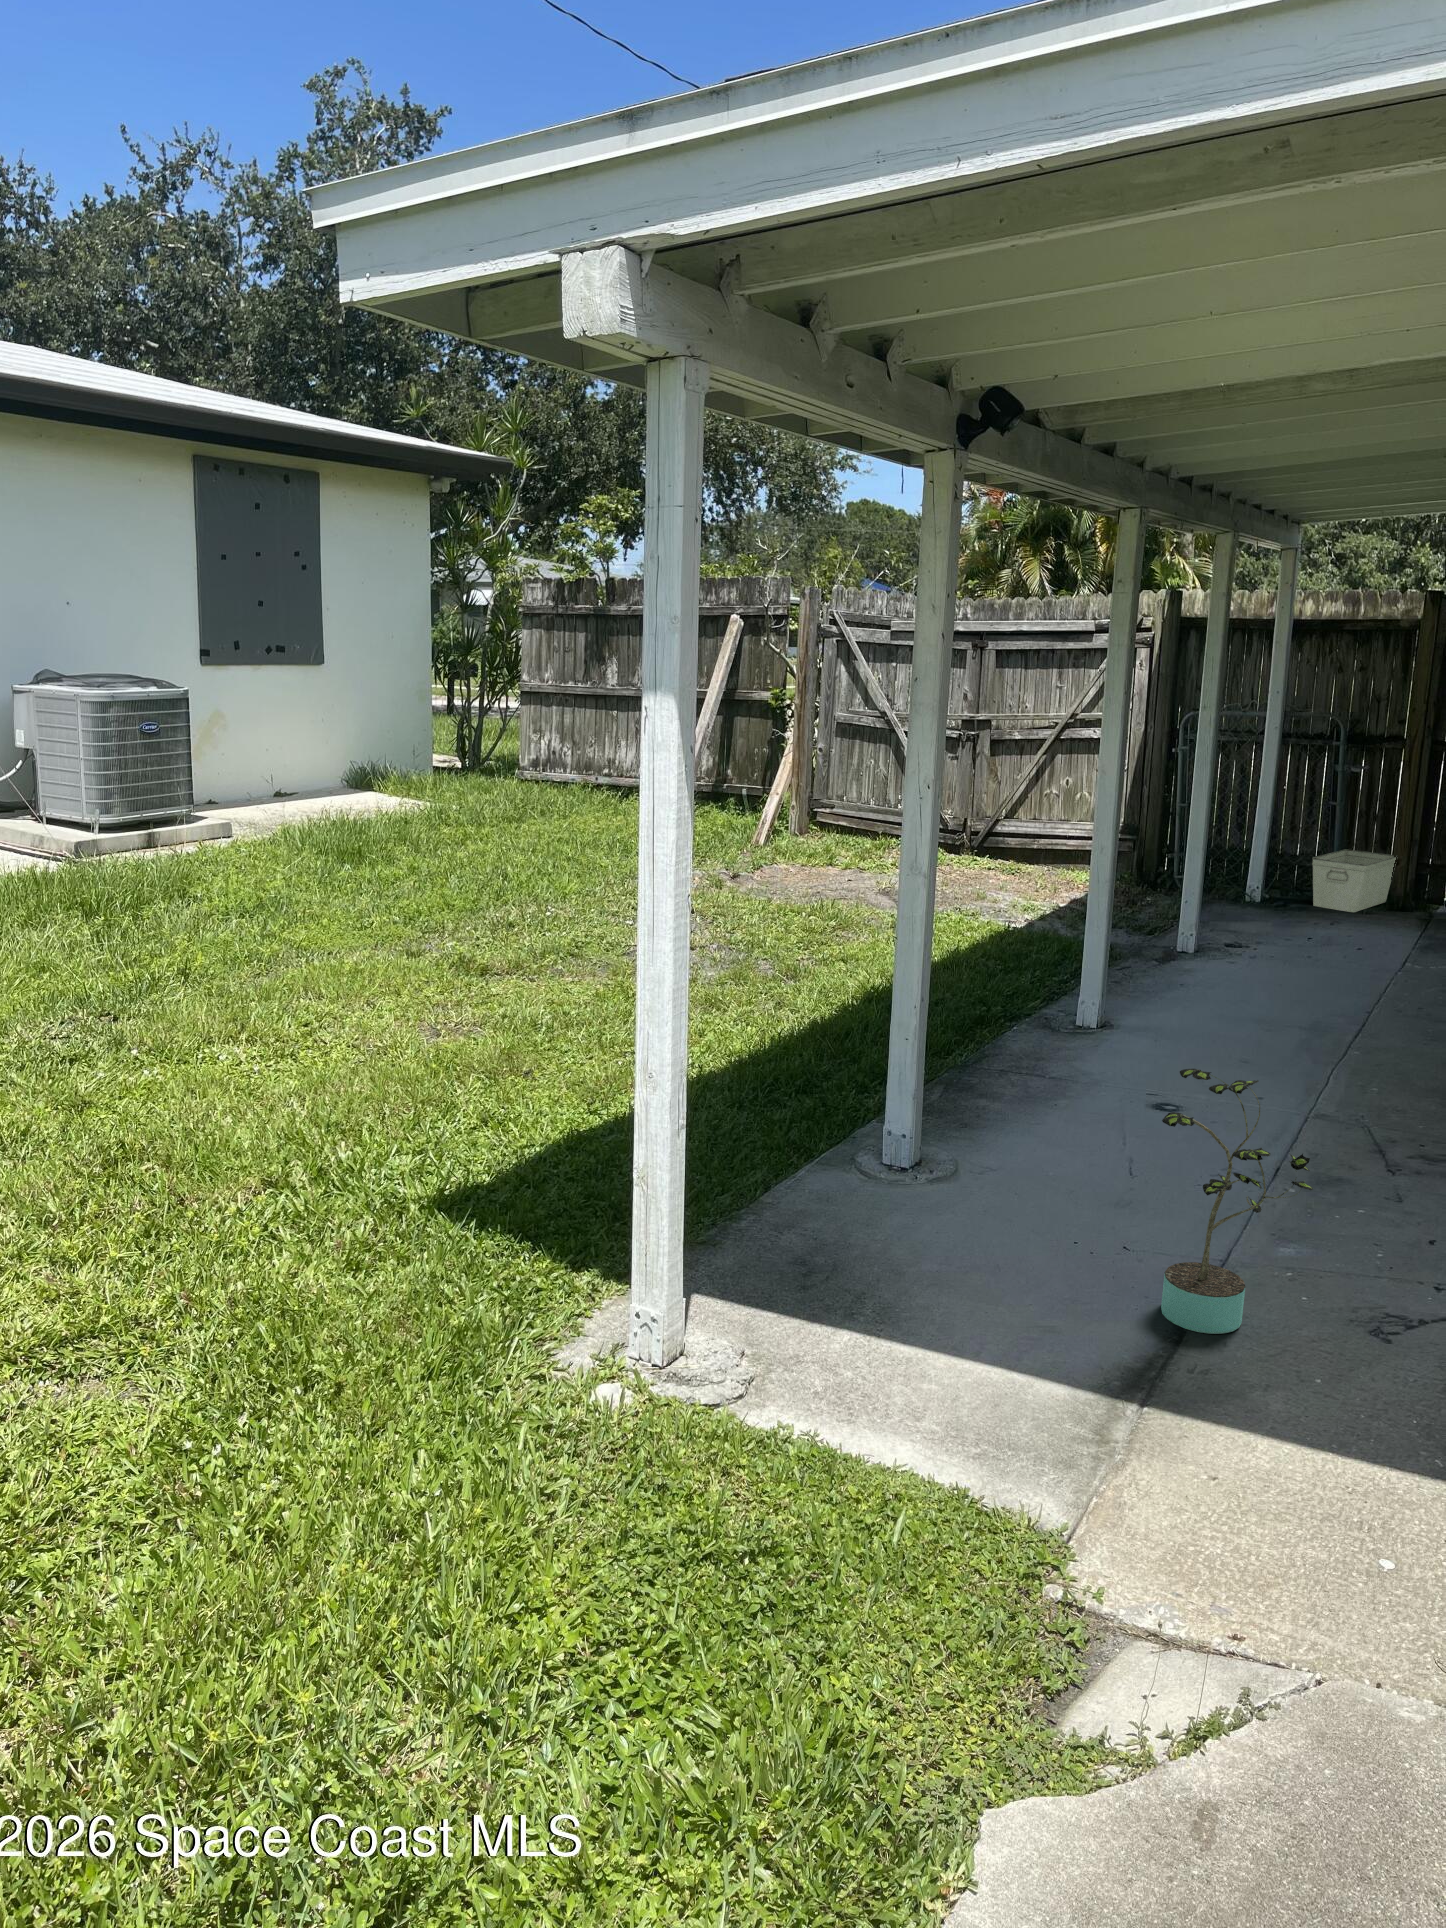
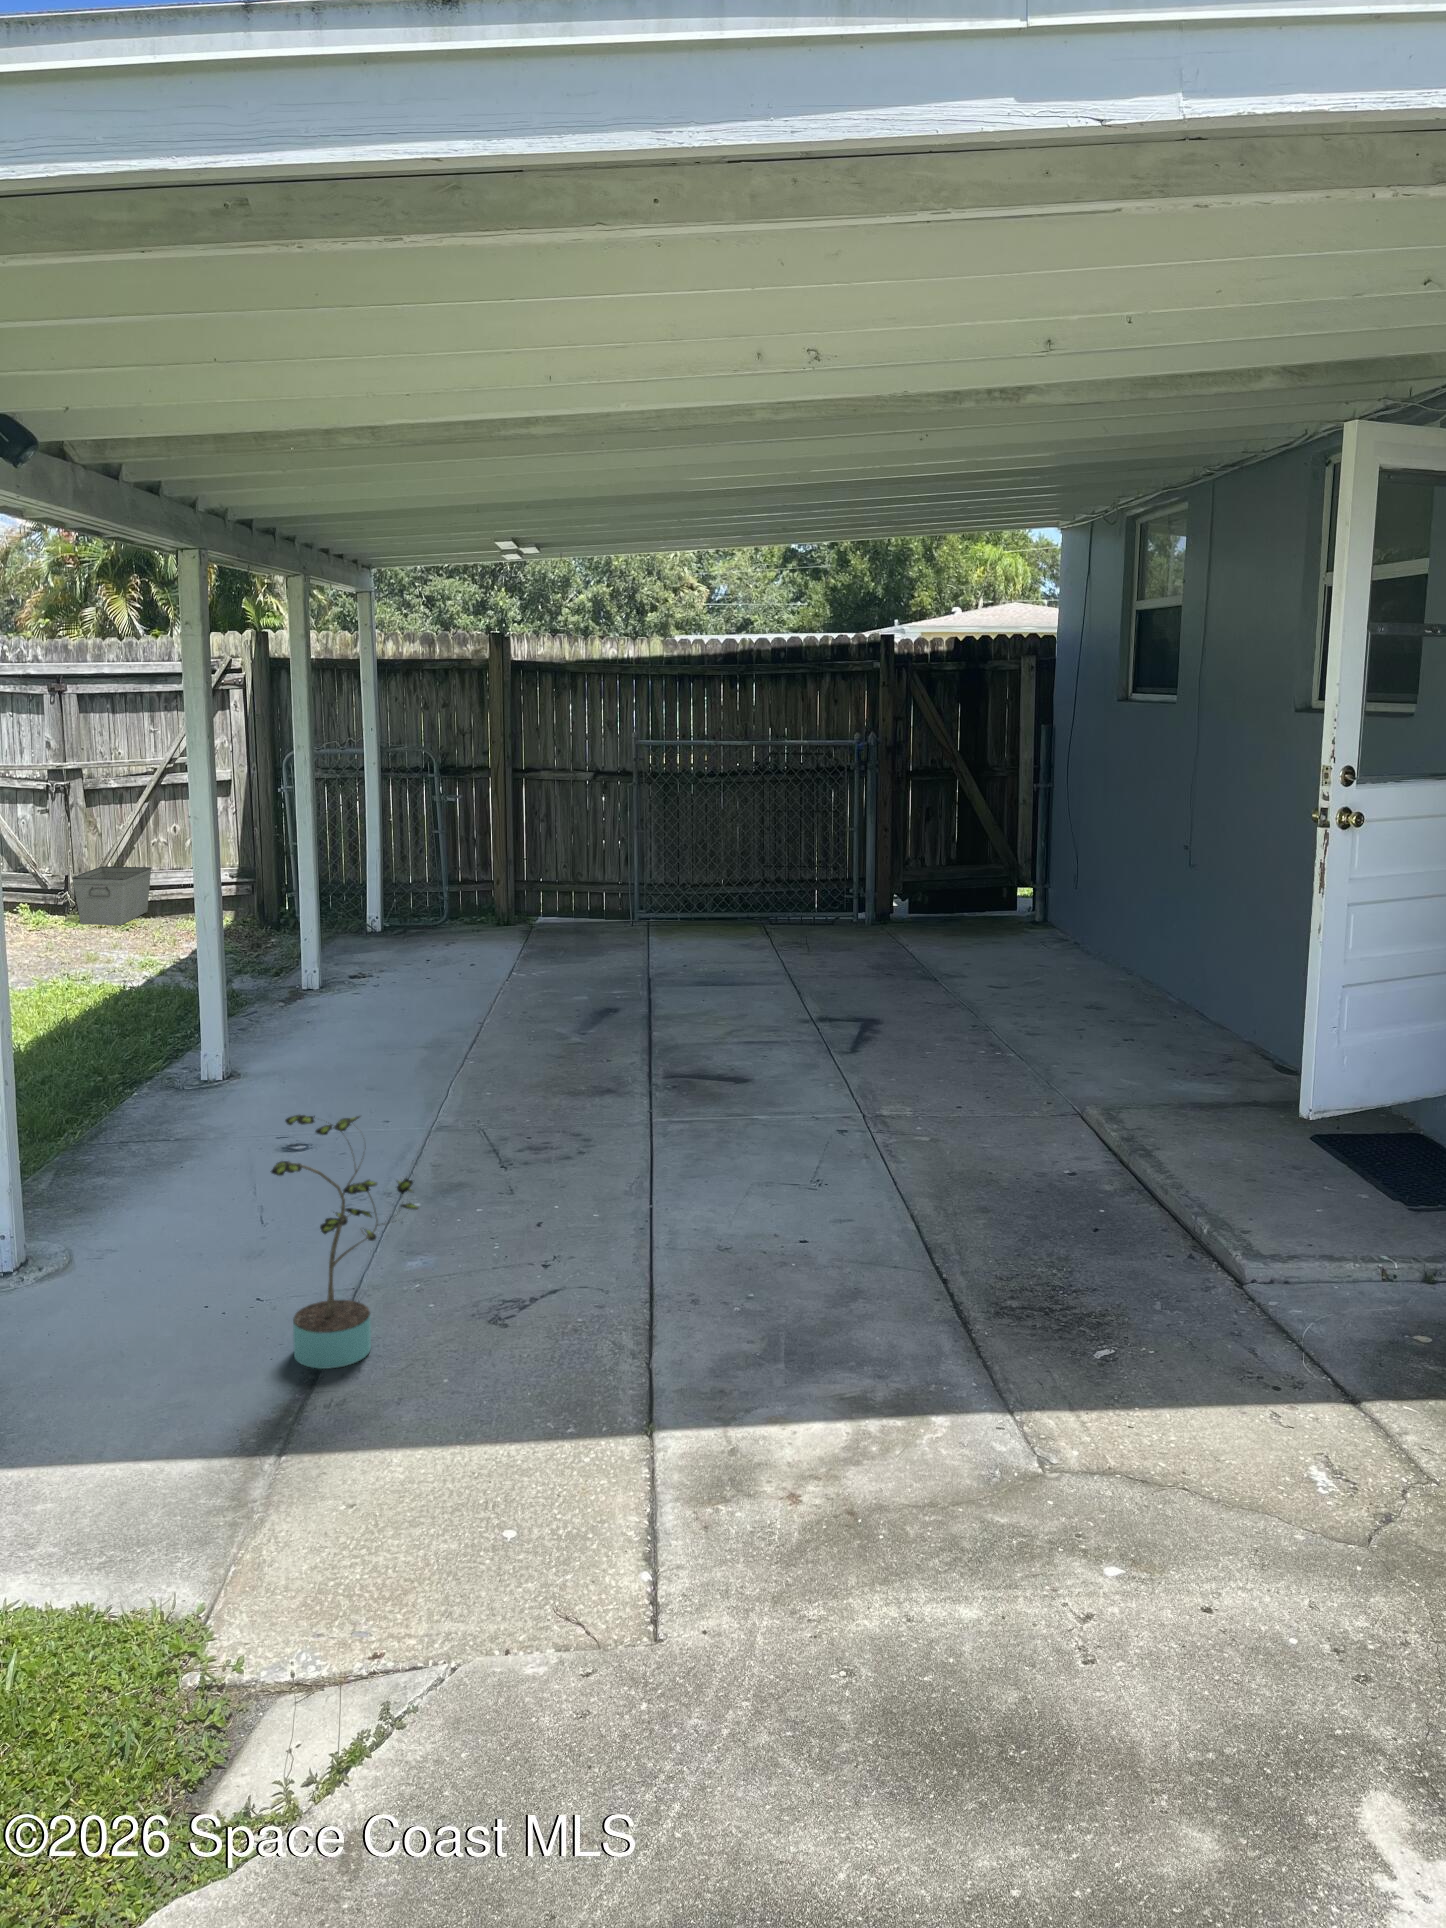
storage bin: present [1312,849,1397,912] -> present [72,866,151,925]

